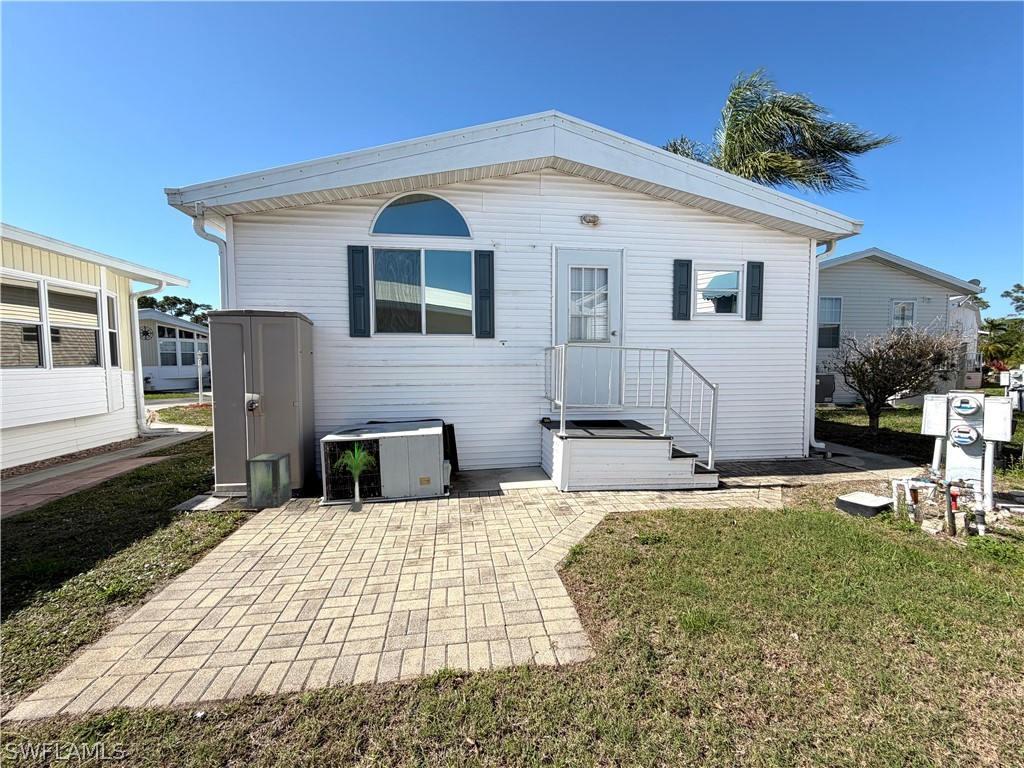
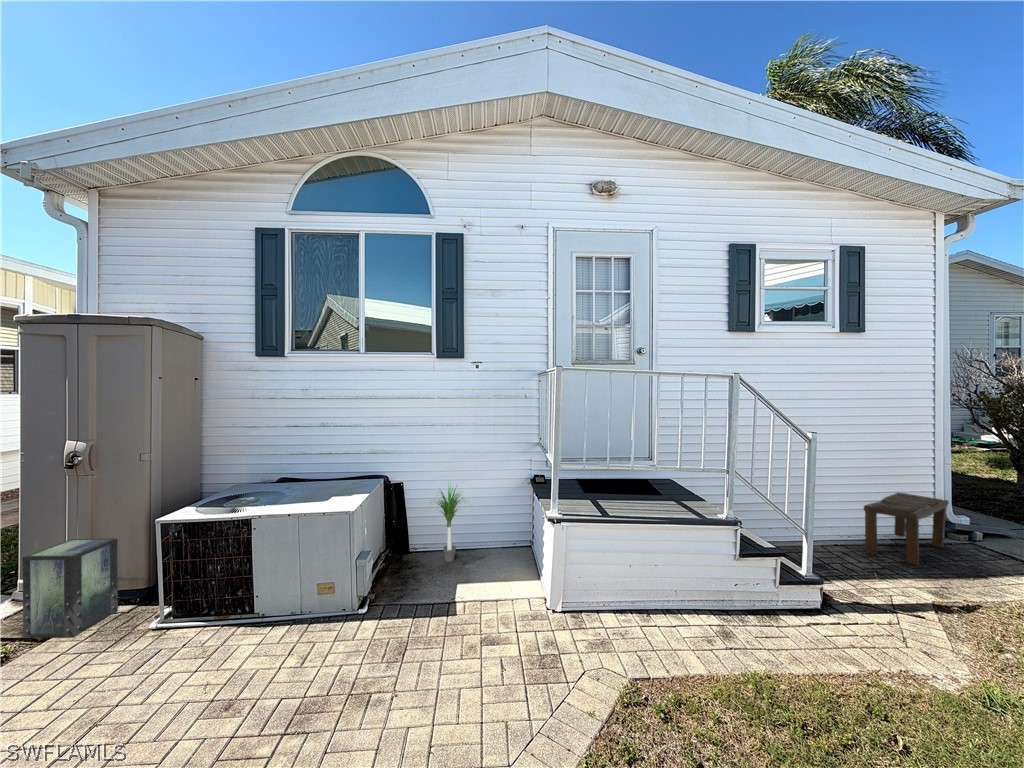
bench: none [755,428,808,469] -> present [864,493,949,566]
potted plant: present [344,446,367,512] -> present [431,485,461,562]

